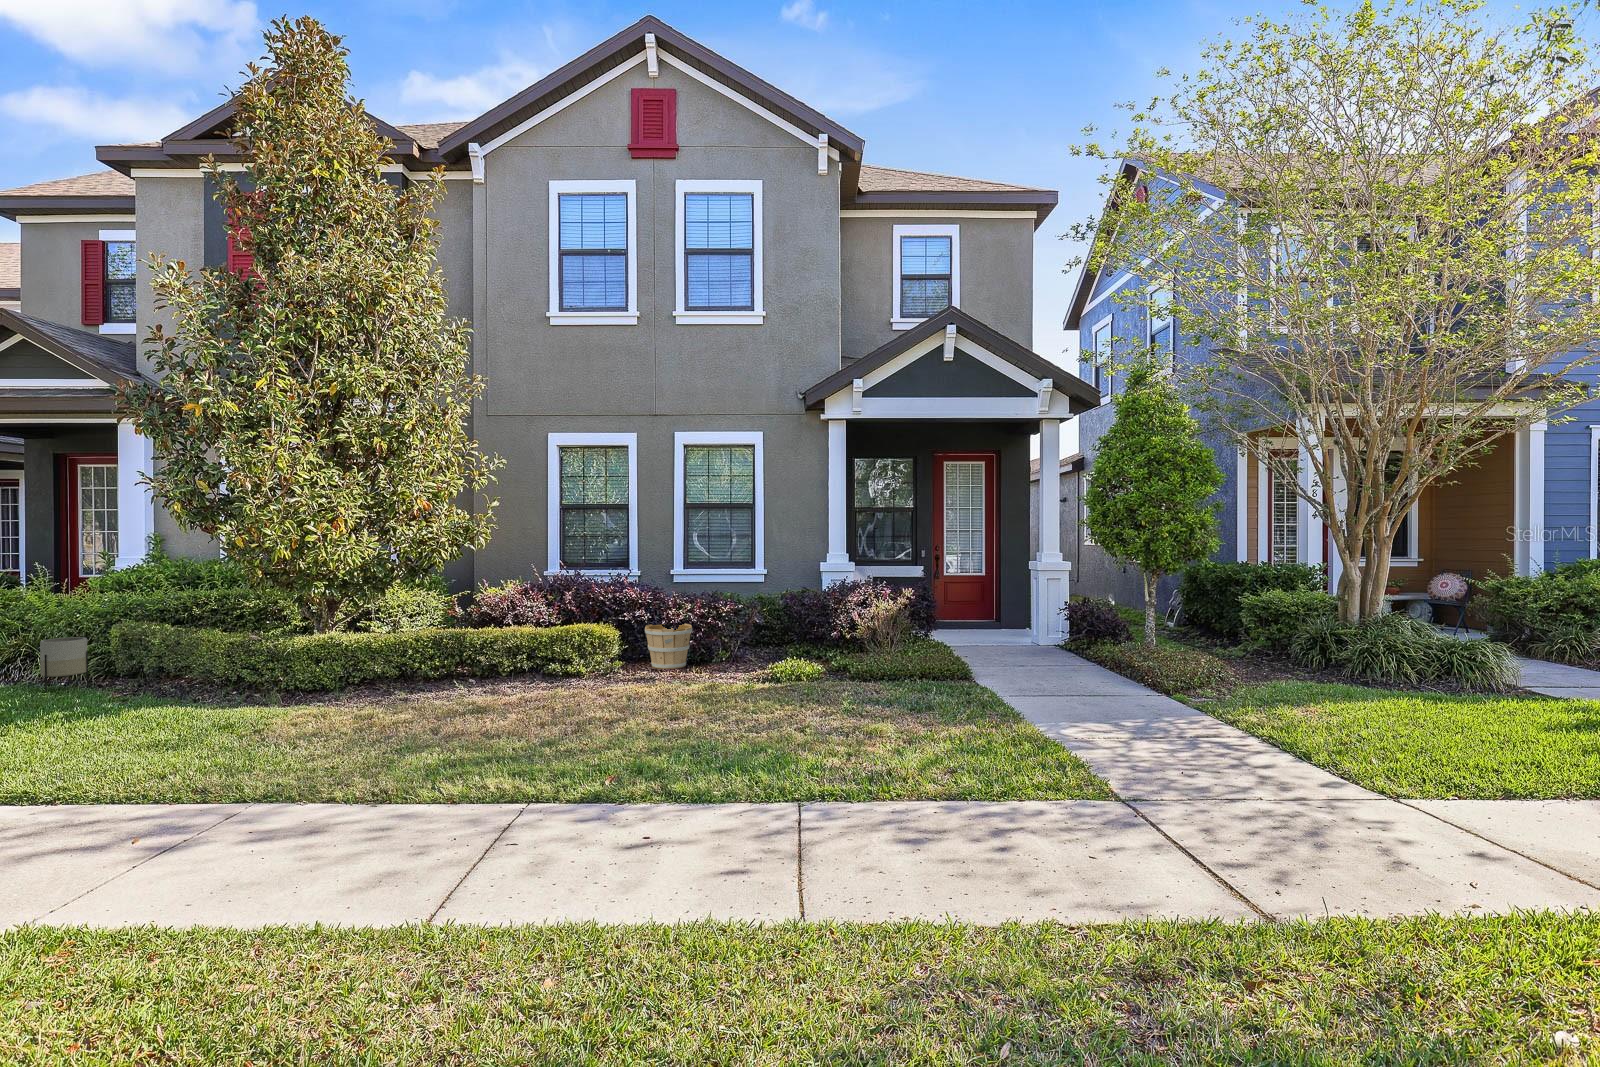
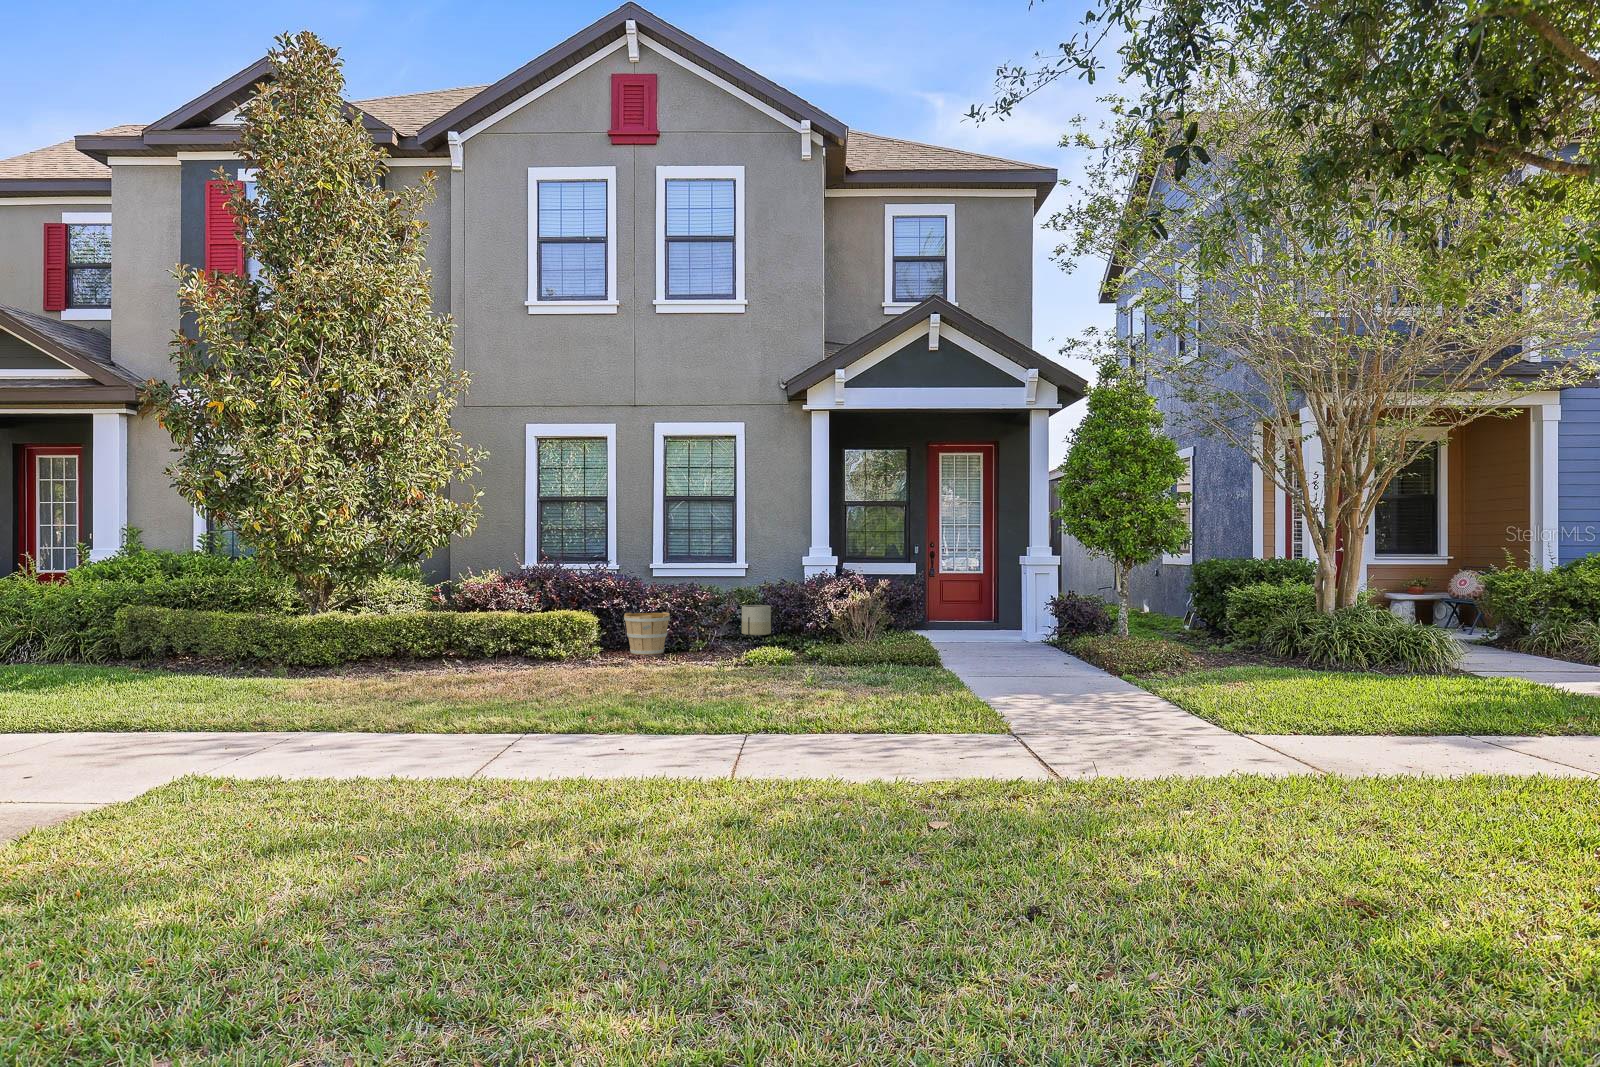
planter: present [40,637,88,692] -> present [742,605,772,647]

